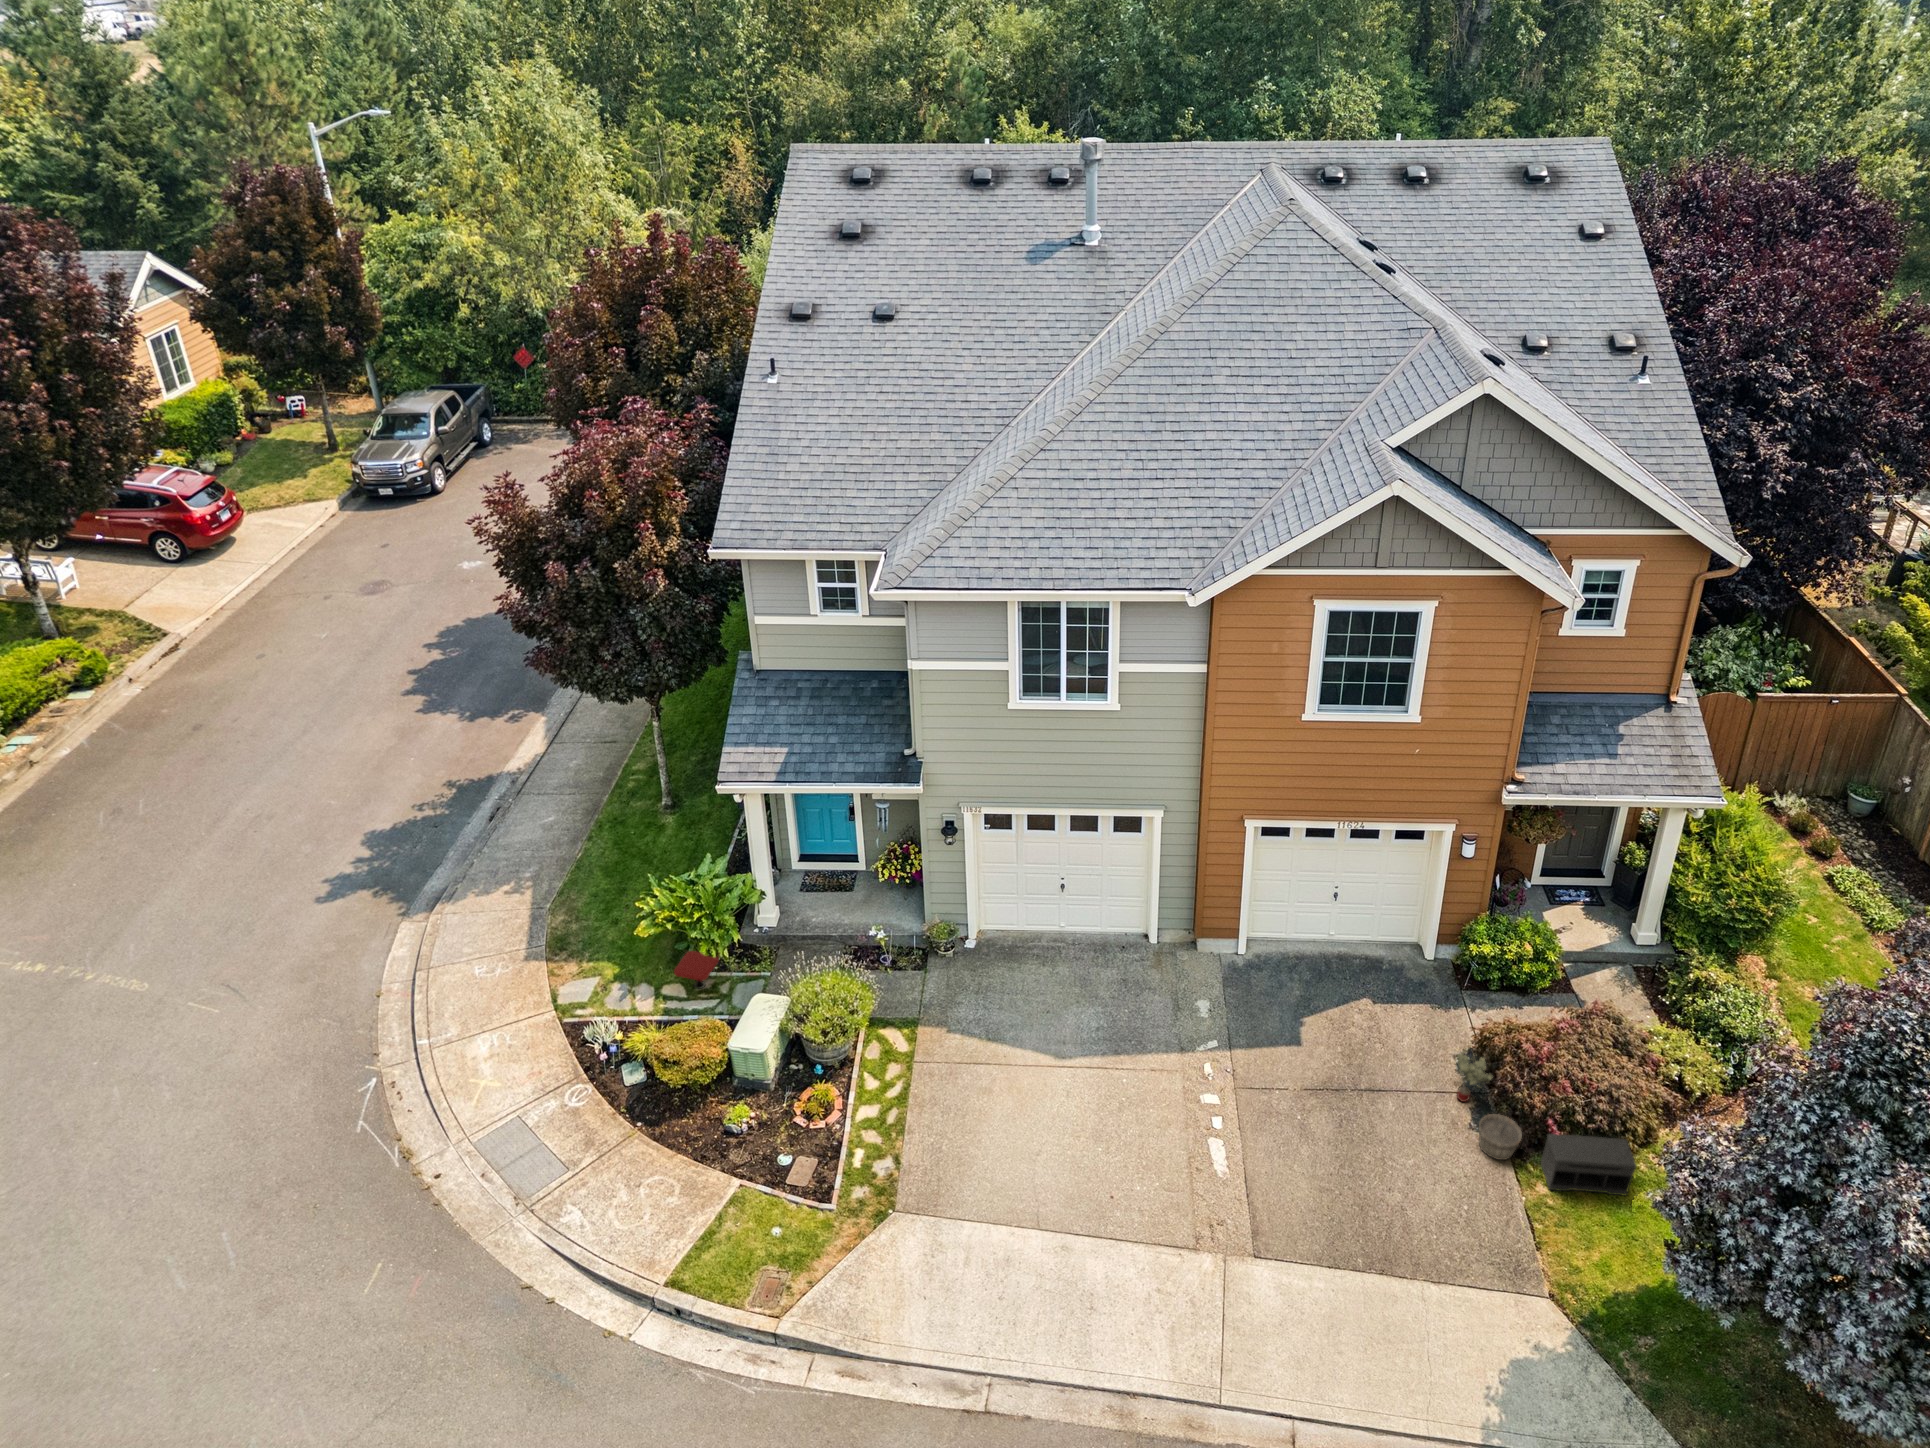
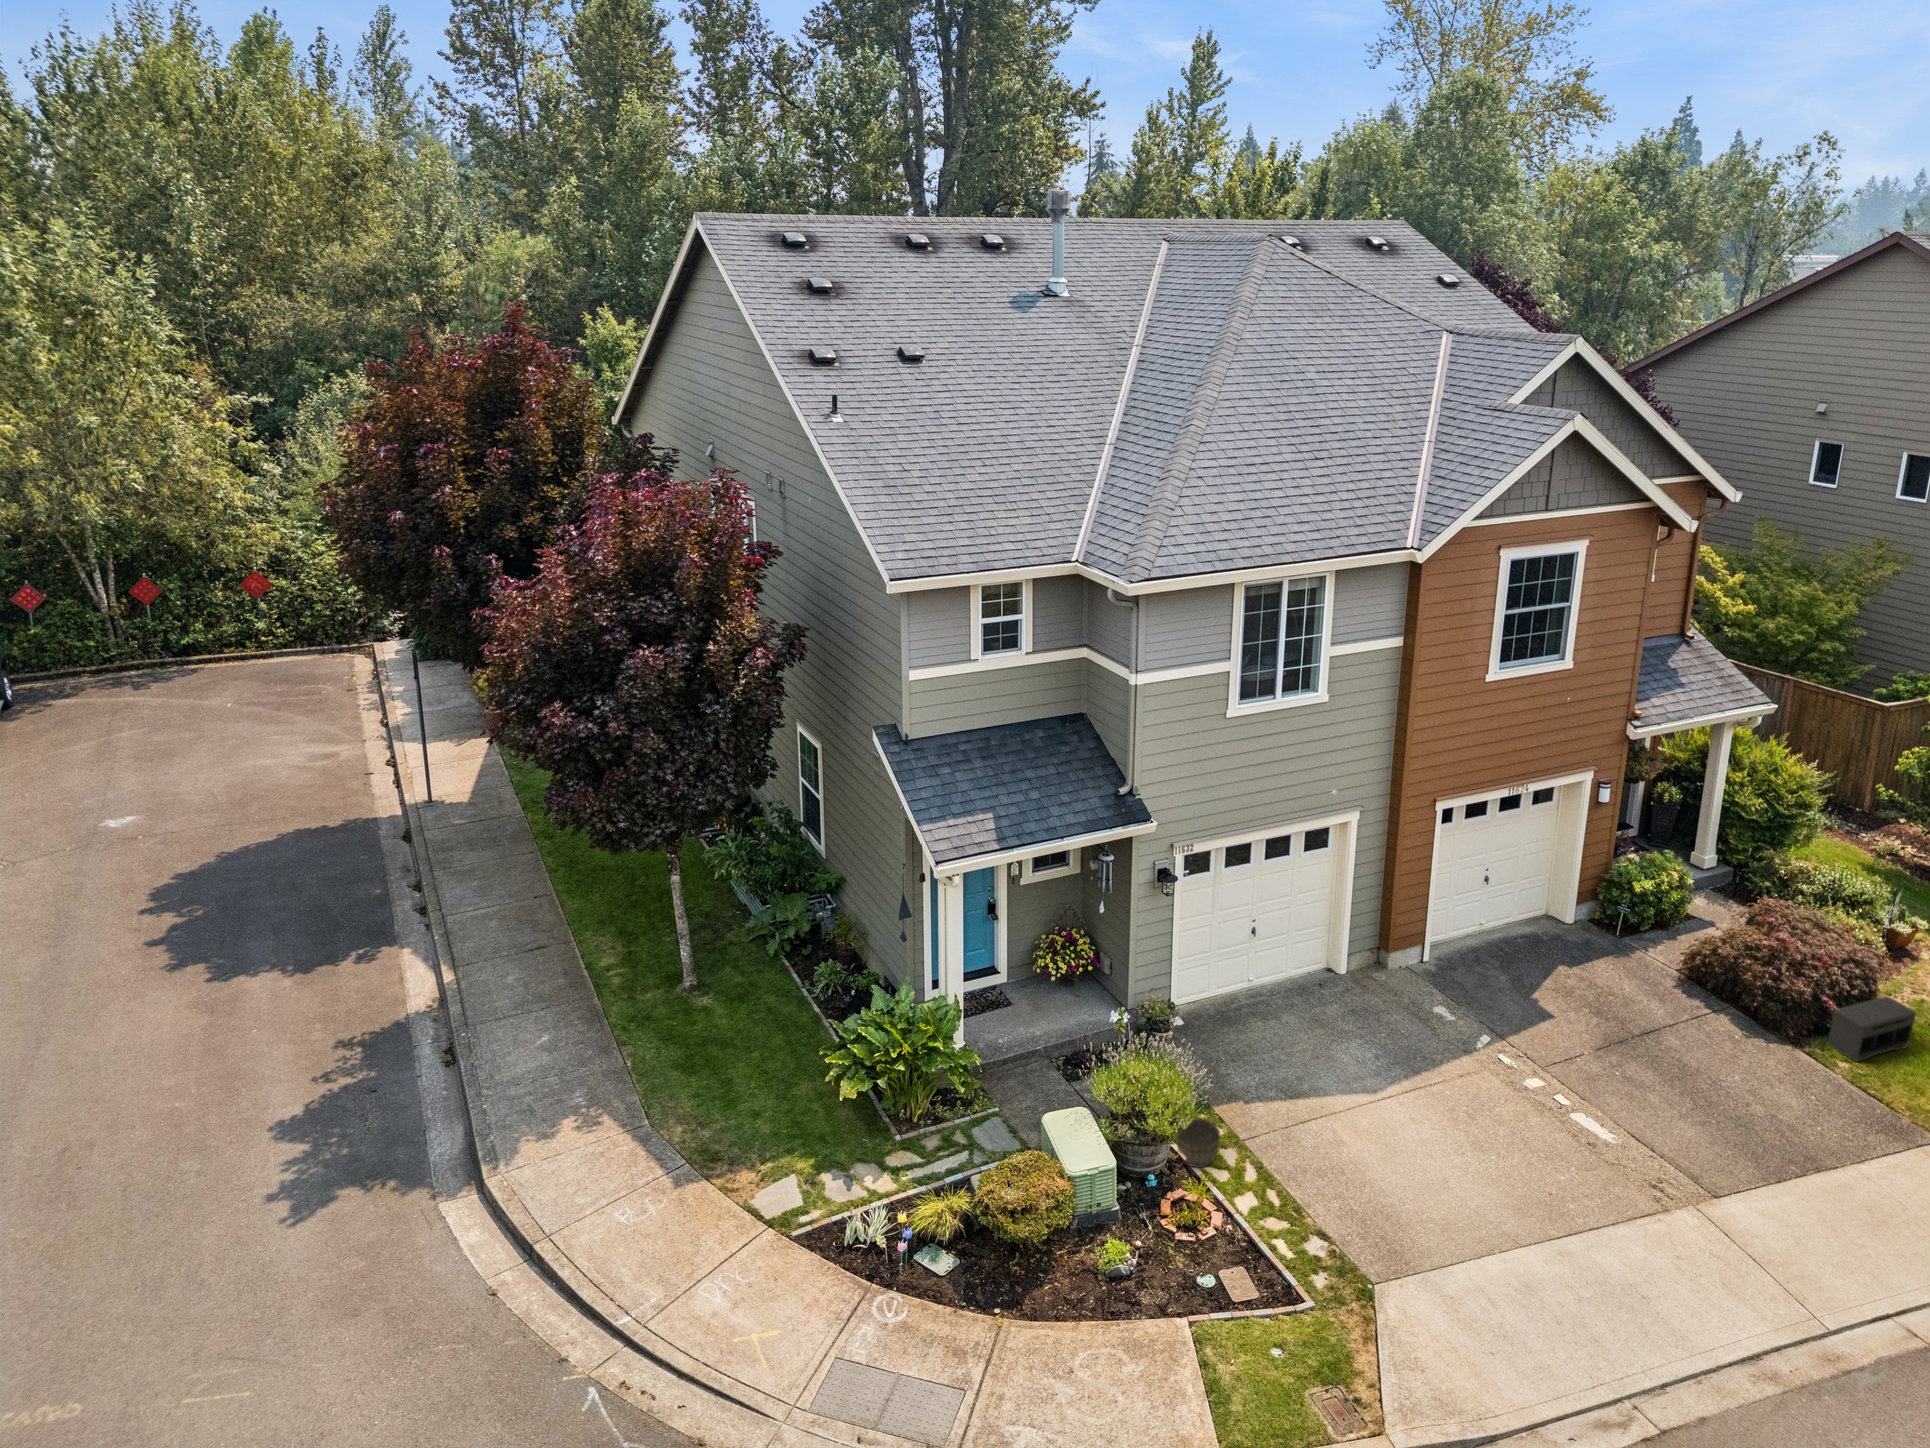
pedestal table: present [674,951,719,989] -> none [897,1099,948,1149]
potted tree: present [1457,1052,1492,1102] -> none [1702,962,1756,1019]
wooden bucket: present [1479,1114,1522,1160] -> present [1176,1118,1221,1168]

